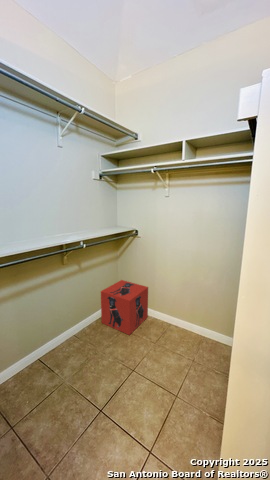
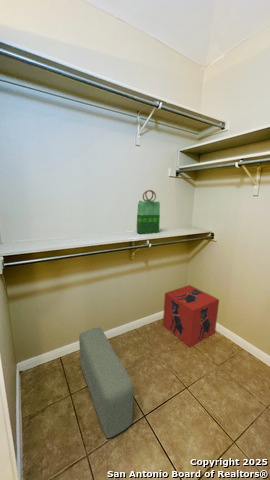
tote bag: none [67,192,90,236] -> present [137,190,160,234]
pouf: none [14,341,90,449] -> present [79,327,133,438]

